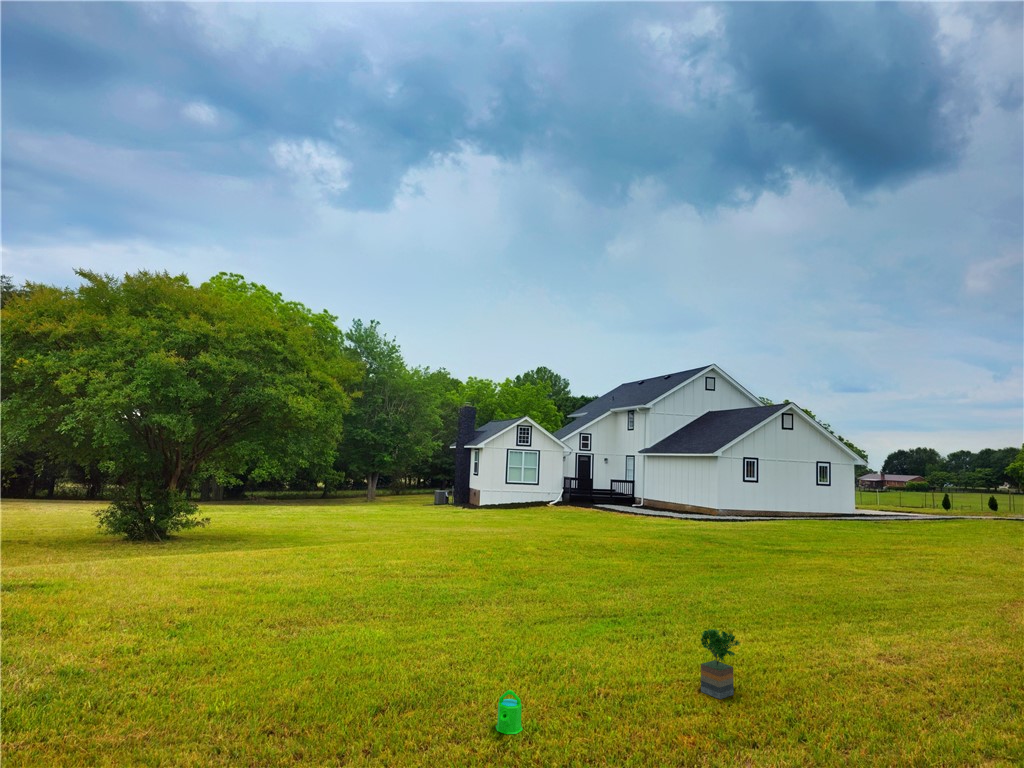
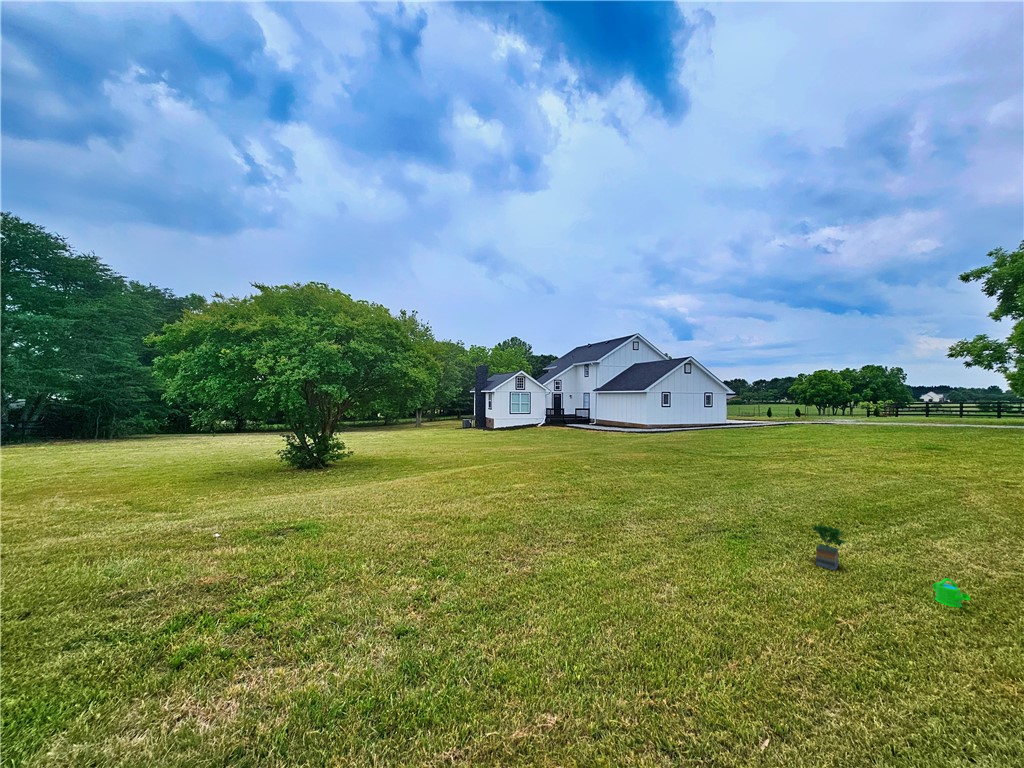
watering can: present [495,690,523,734] -> present [932,578,970,608]

